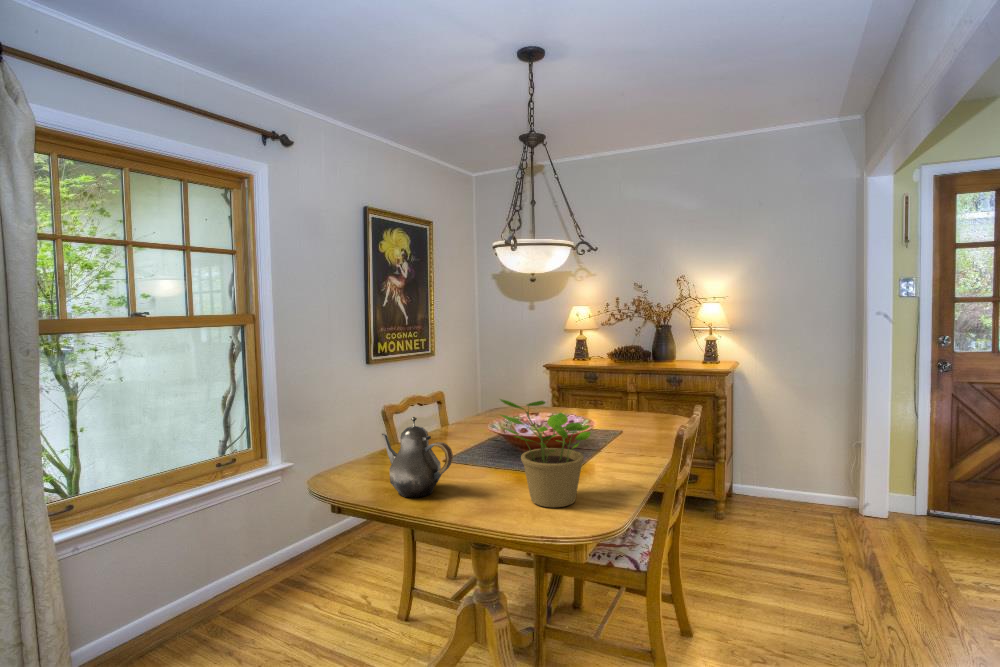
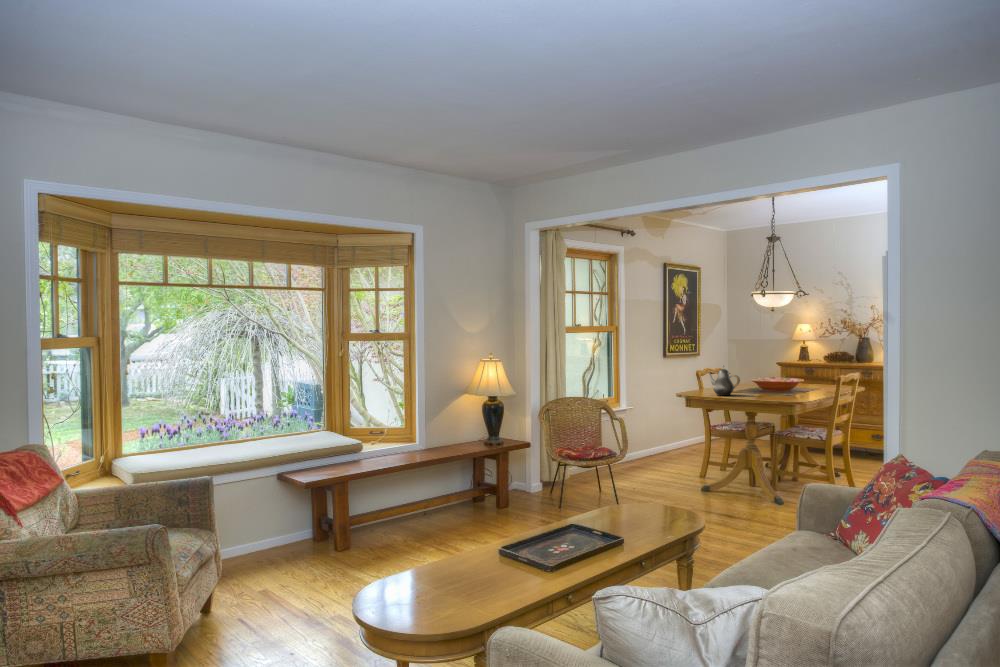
potted plant: present [500,399,591,507] -> none [760,357,798,398]

